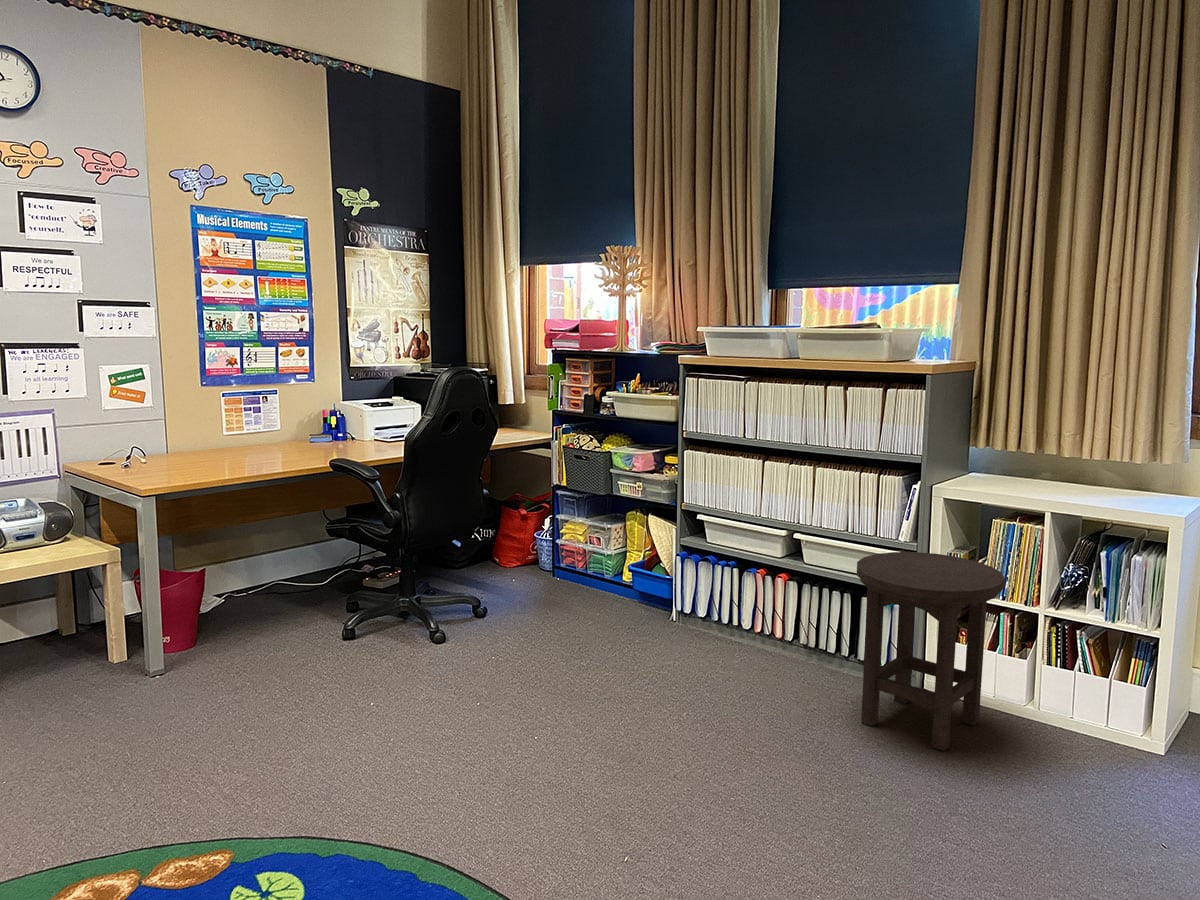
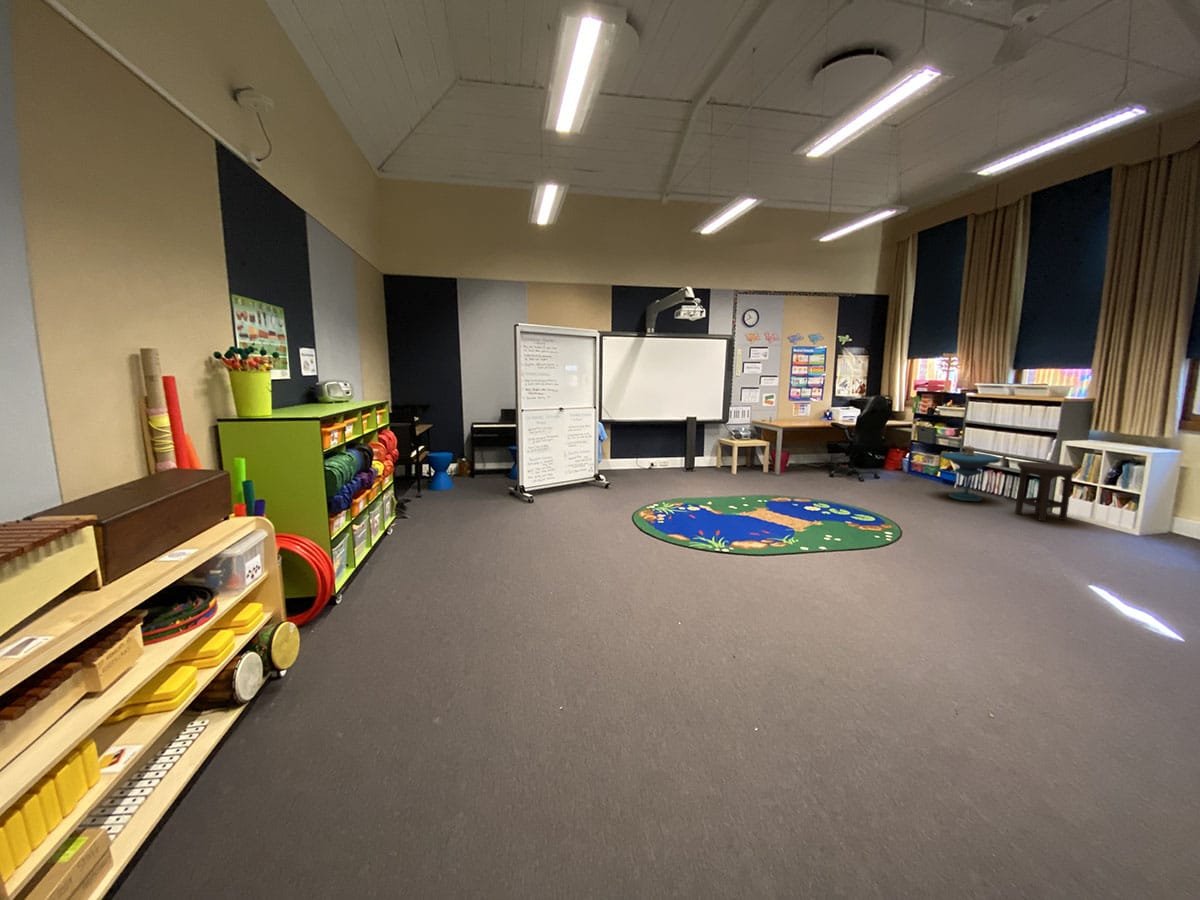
side table: none [645,509,794,687] -> present [941,446,1000,502]

